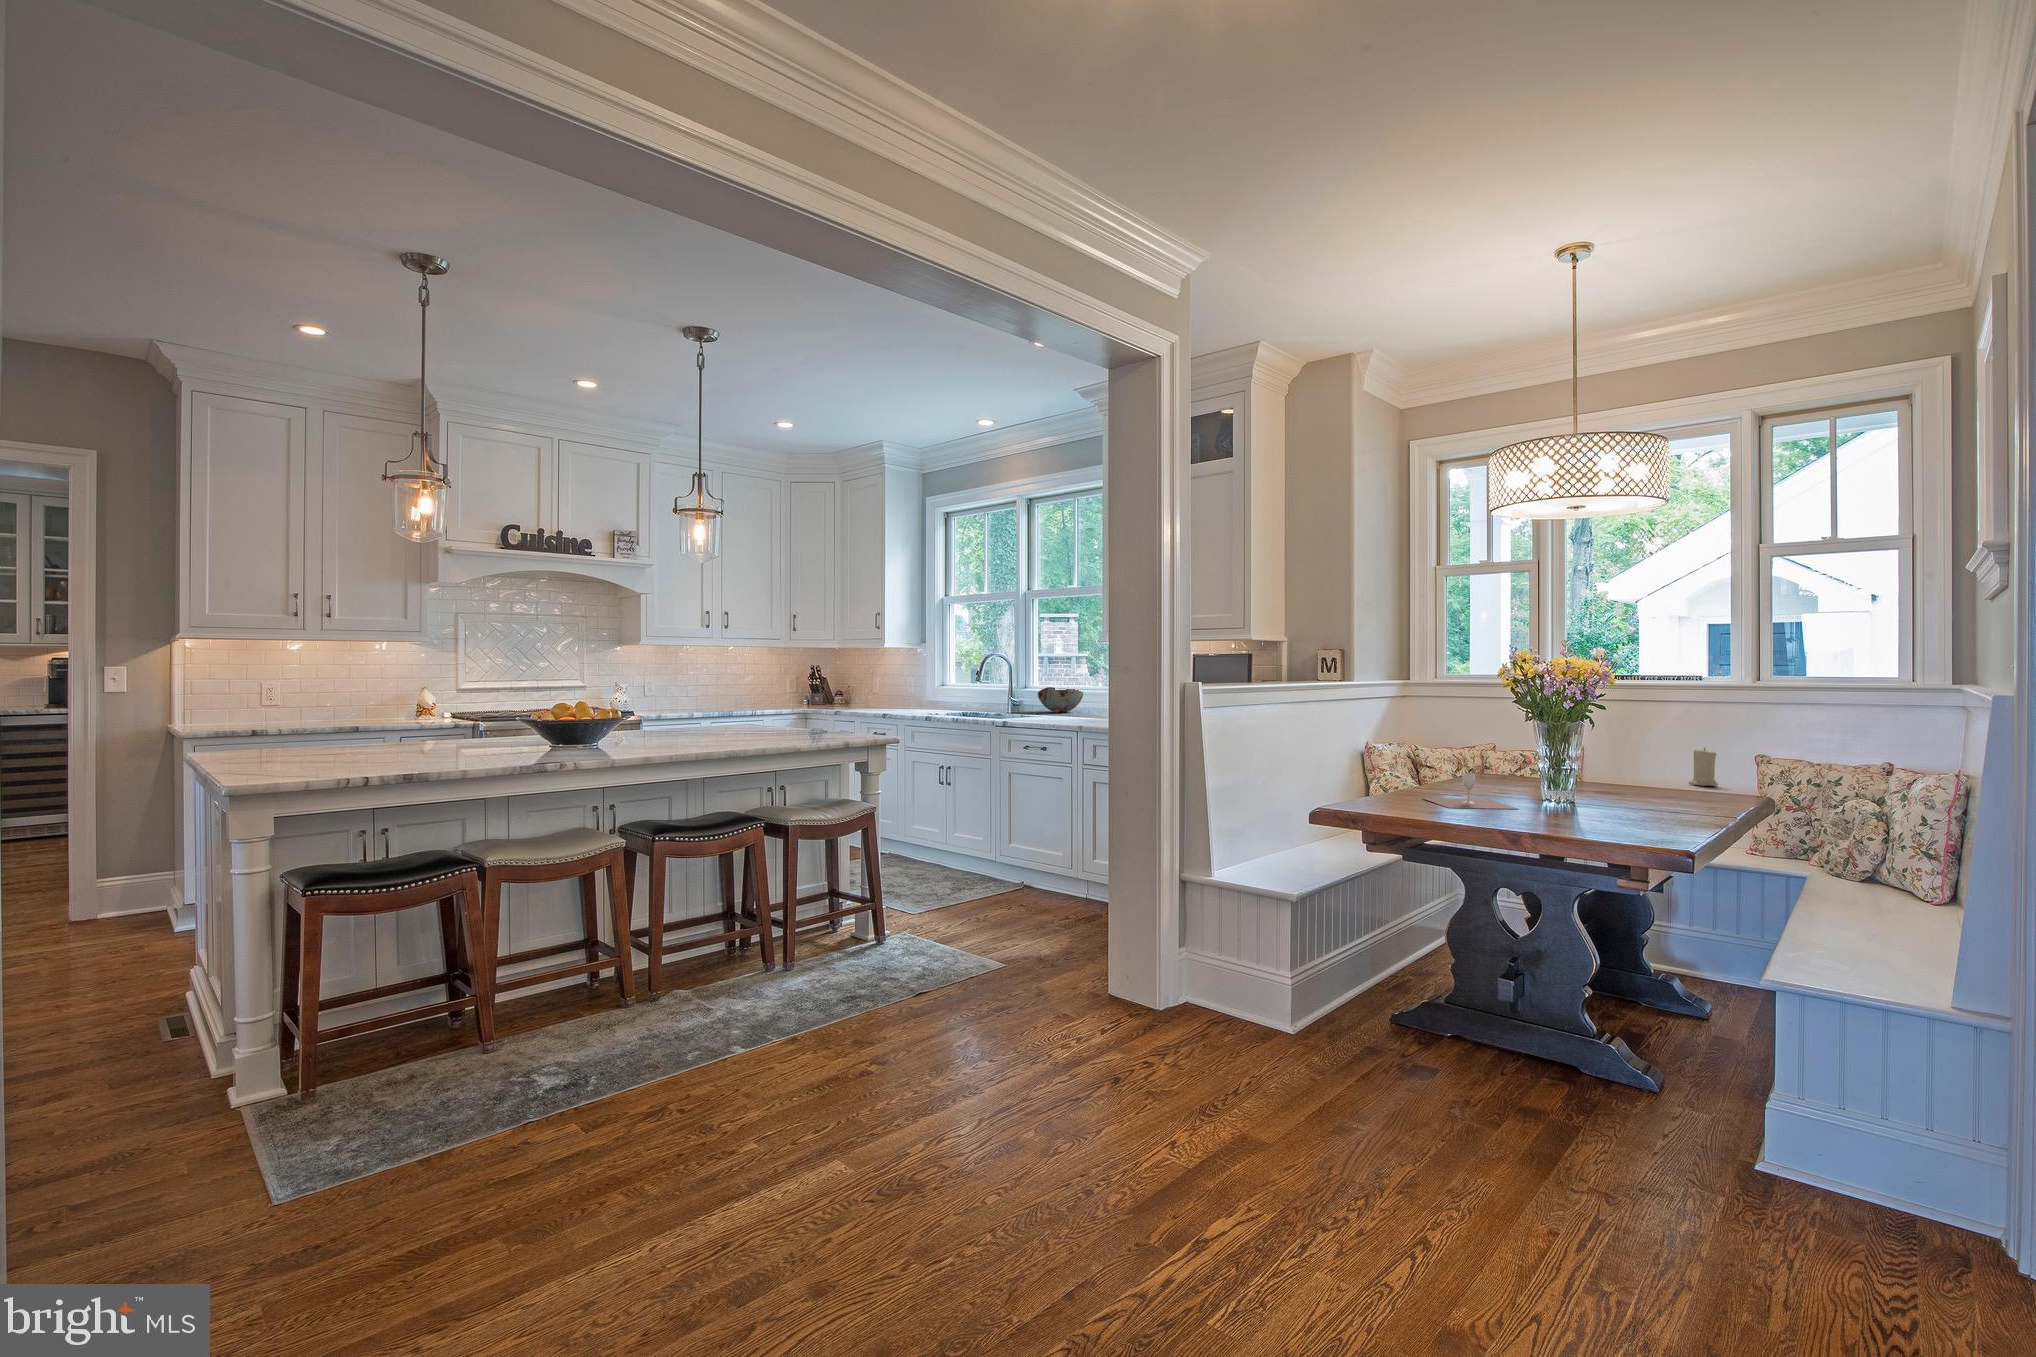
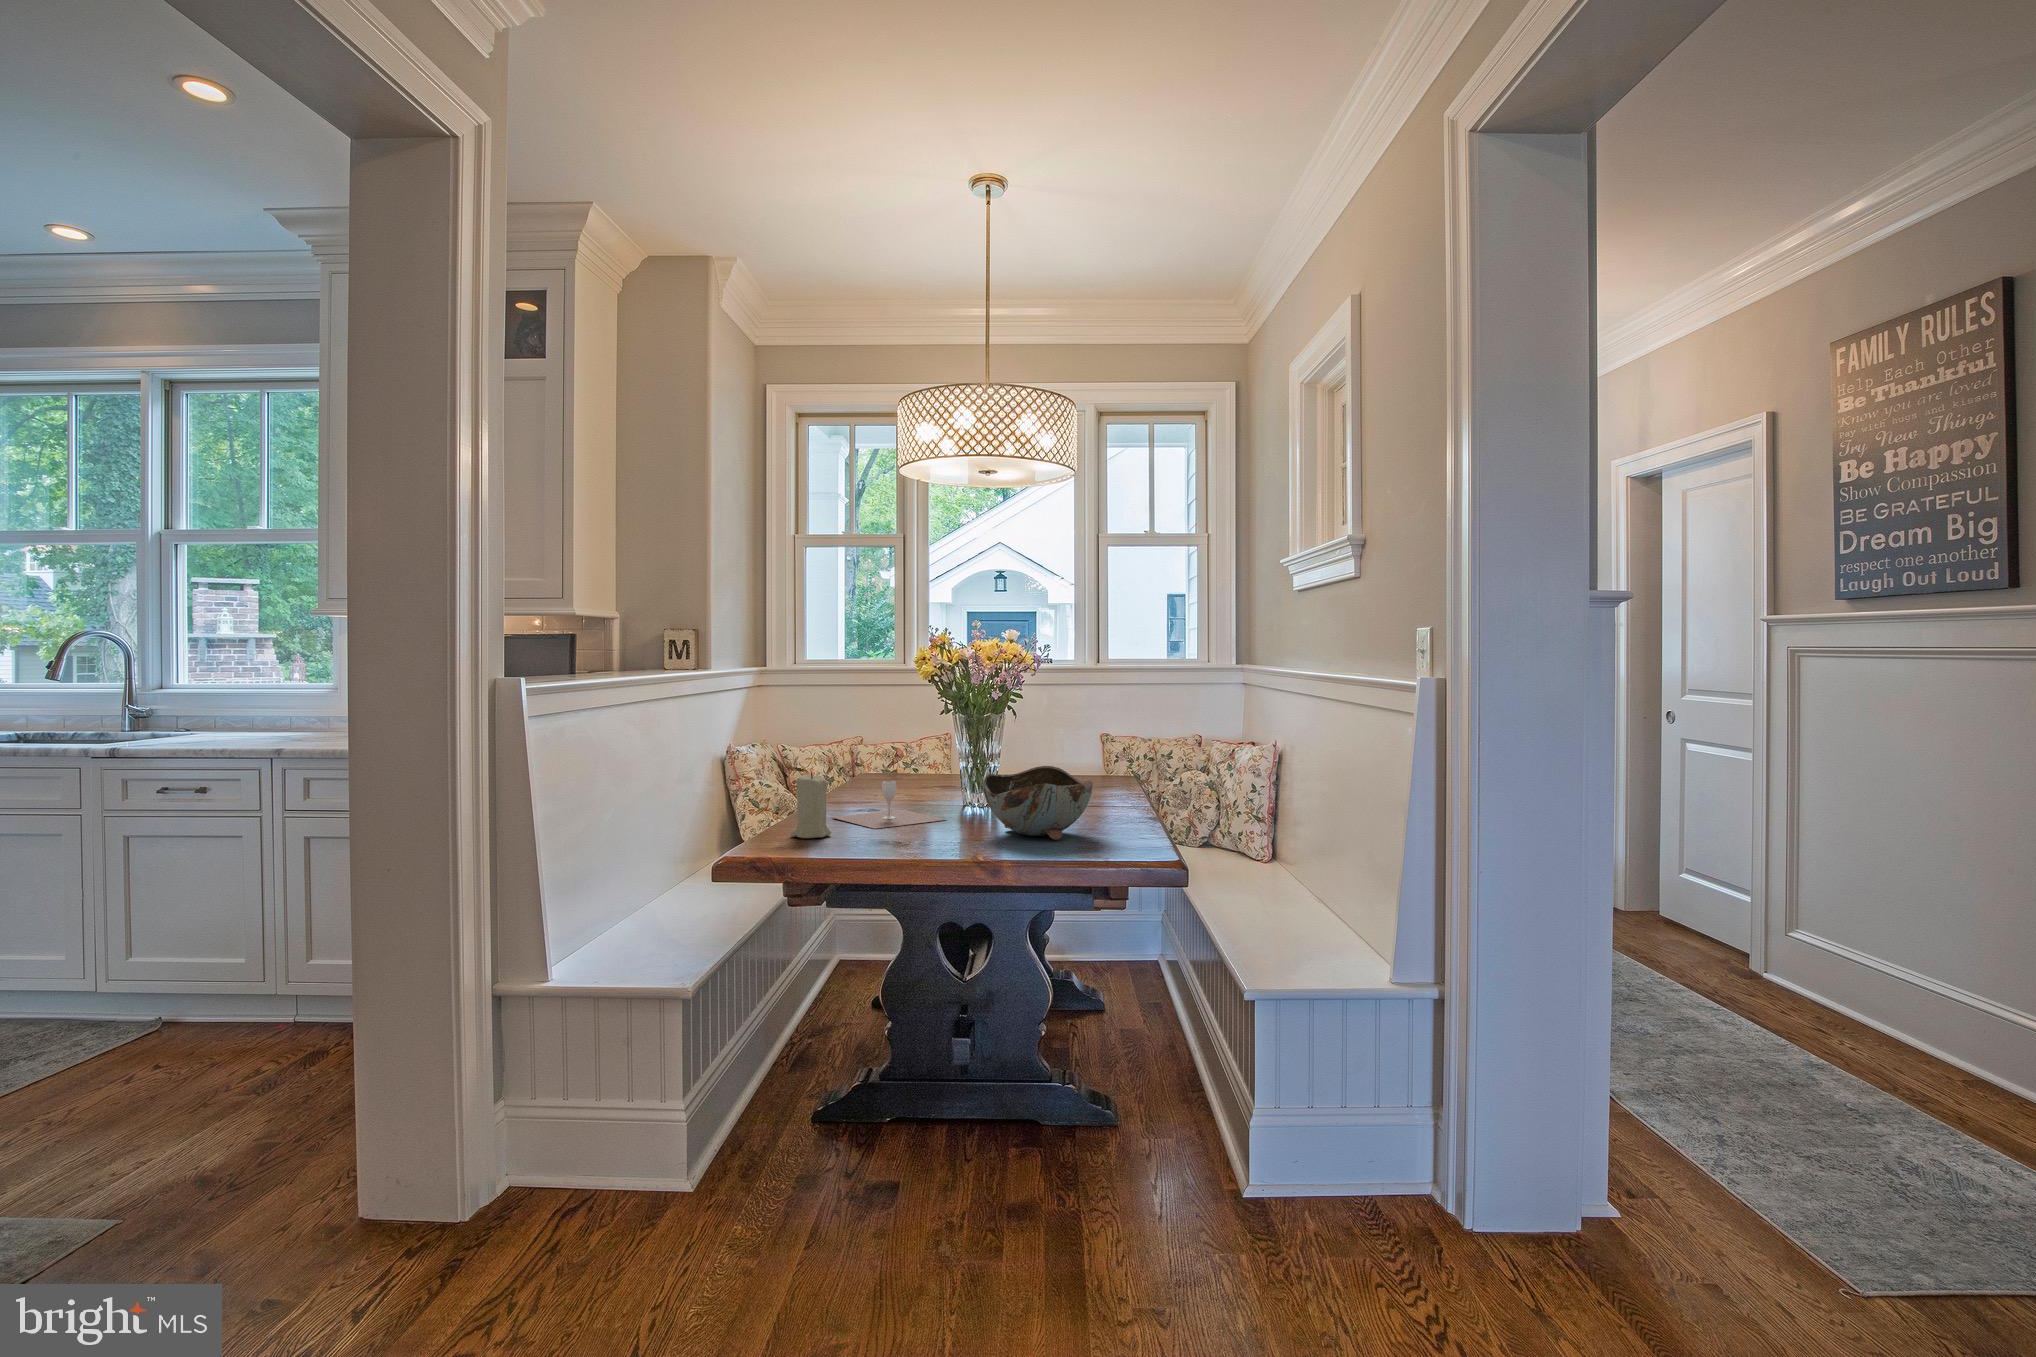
bowl: present [1038,687,1083,712] -> present [983,766,1093,840]
candle: present [1688,747,1718,786] -> present [790,773,832,838]

